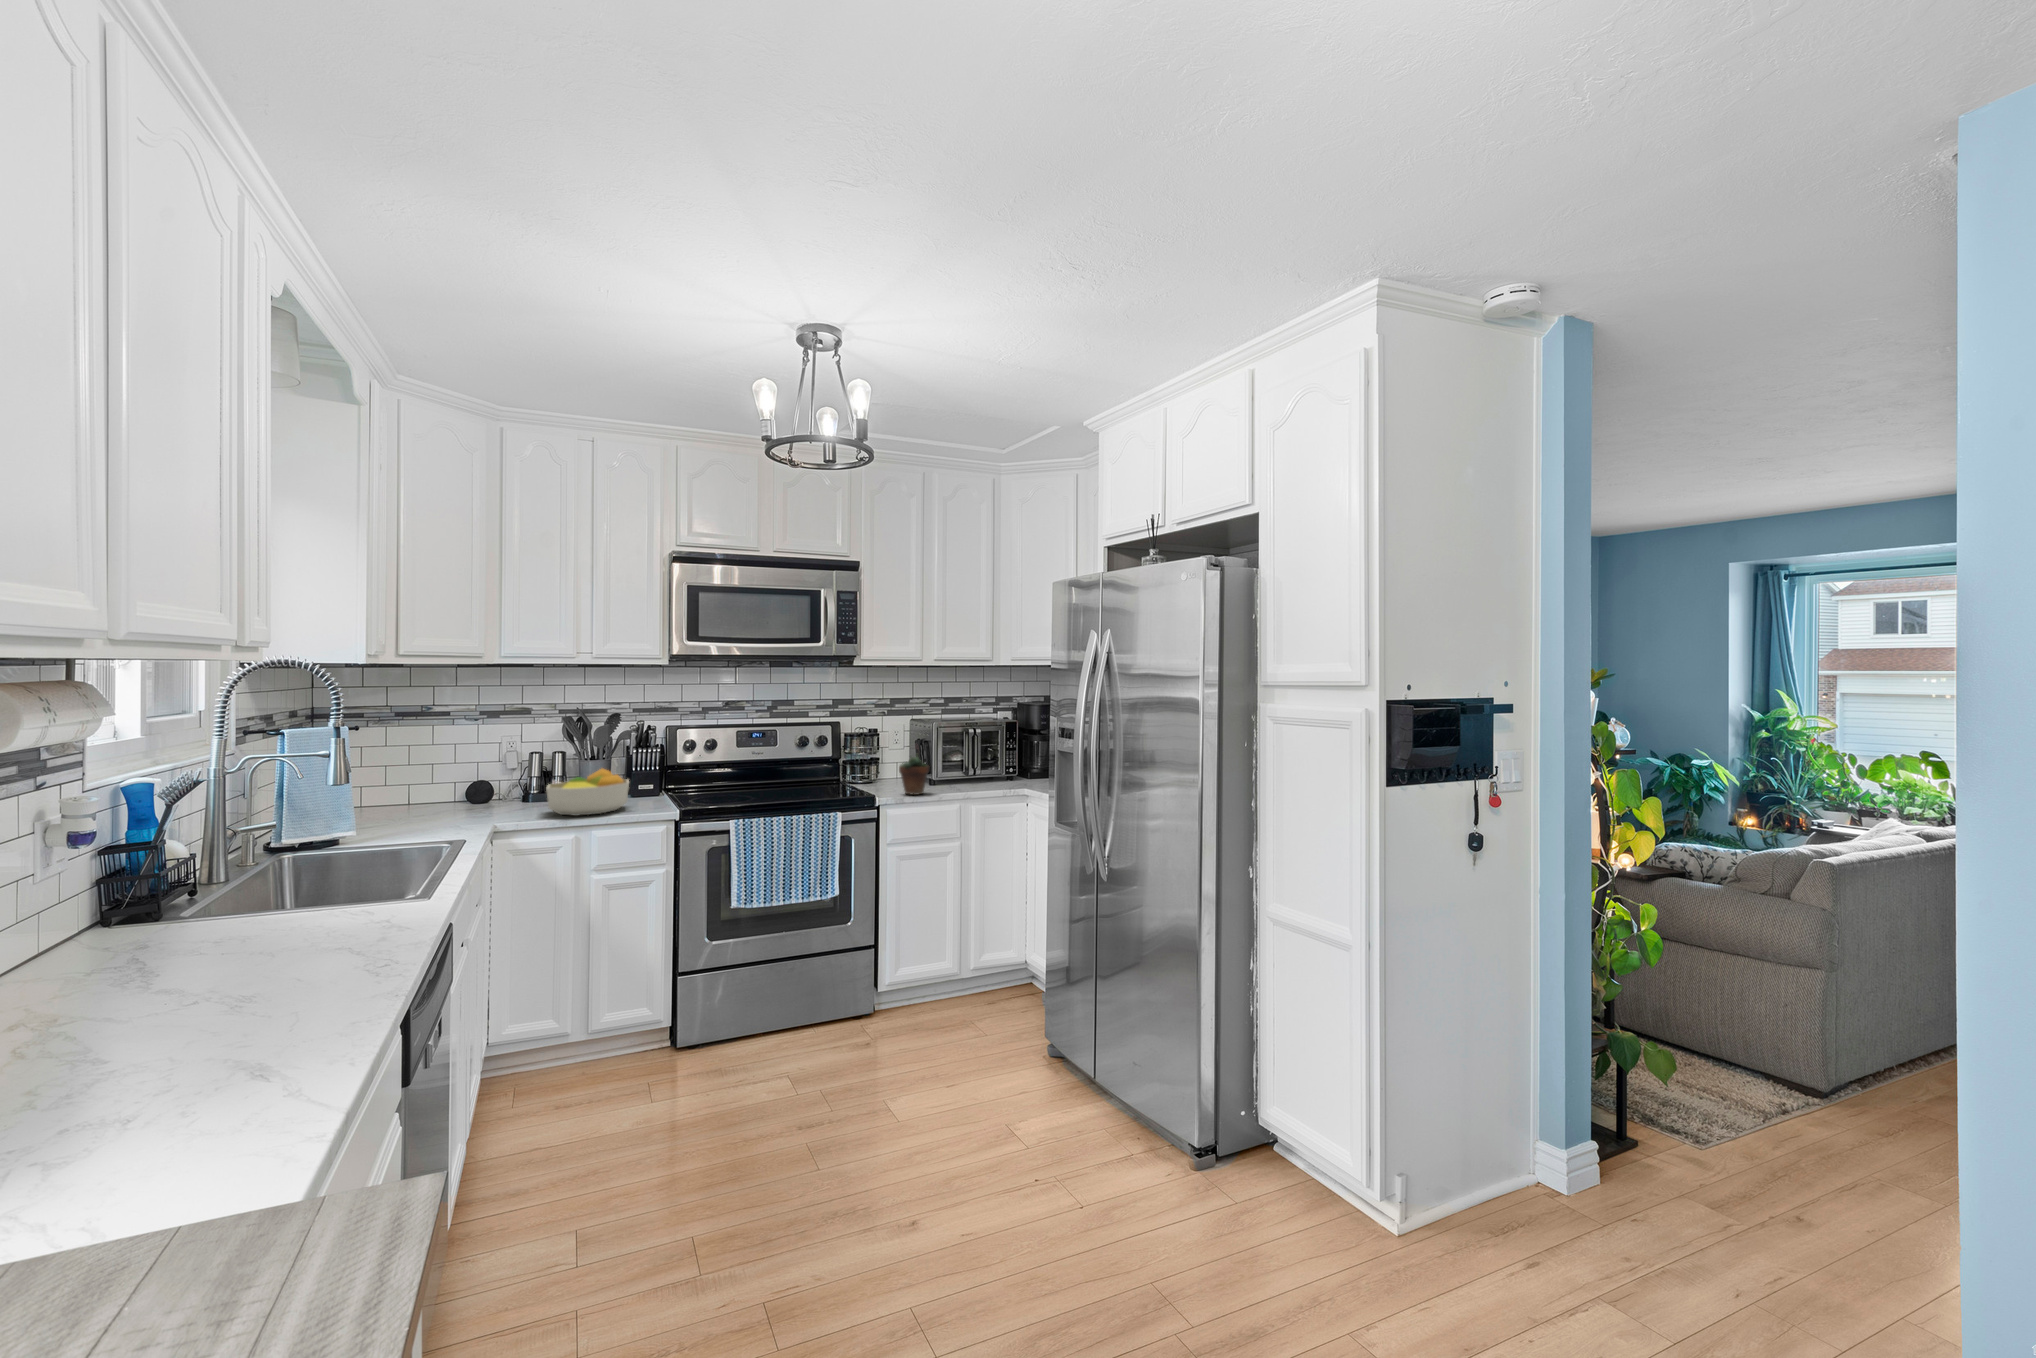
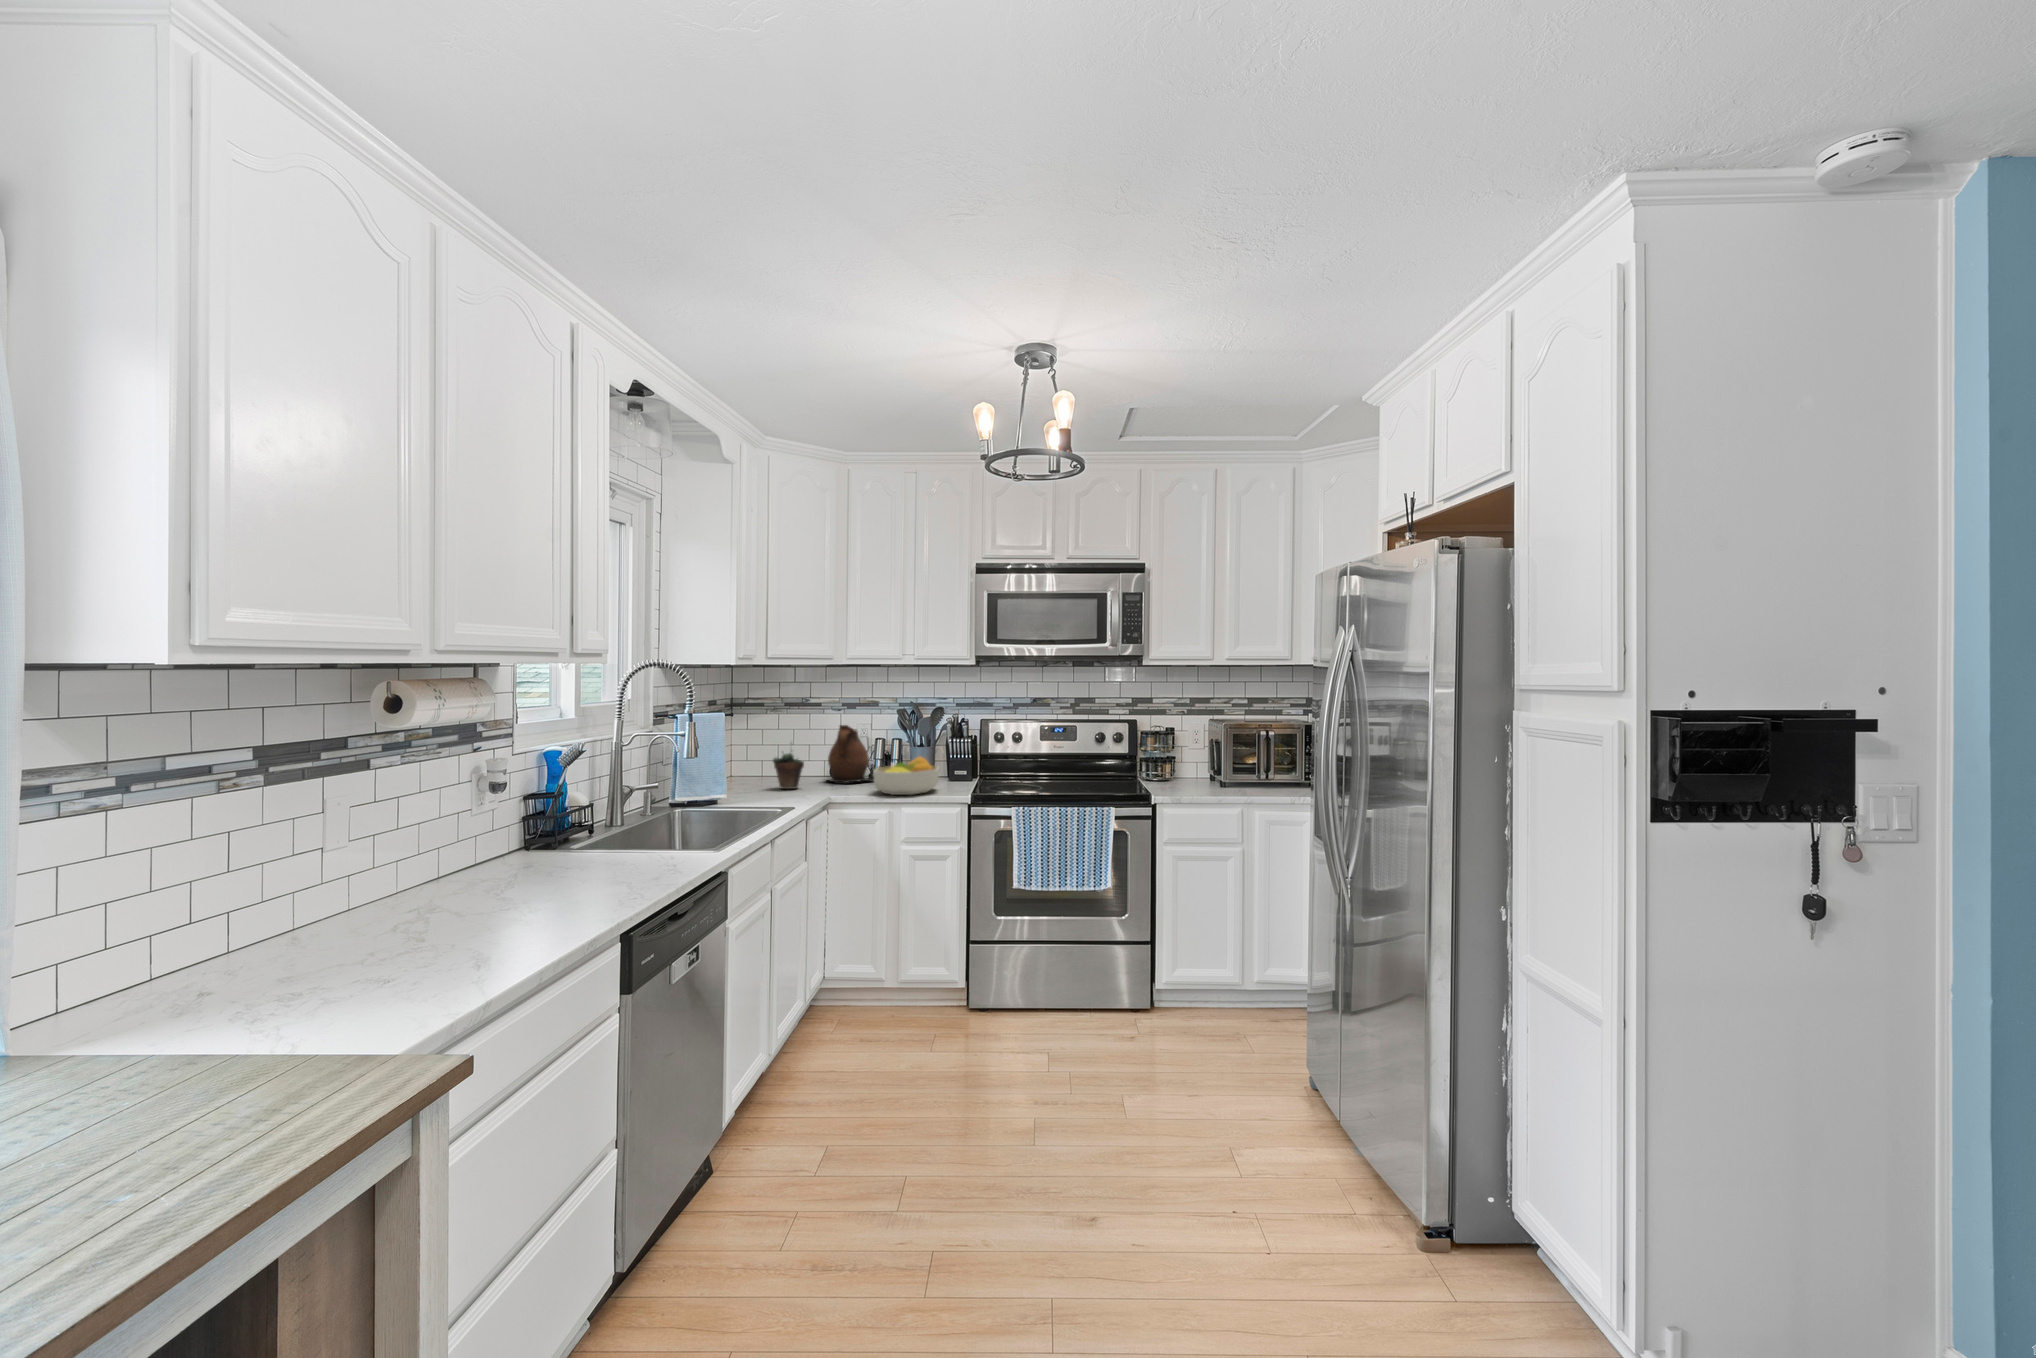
ceramic pitcher: none [459,735,536,806] -> present [827,725,872,783]
succulent plant: present [899,748,929,795] -> present [773,752,804,789]

